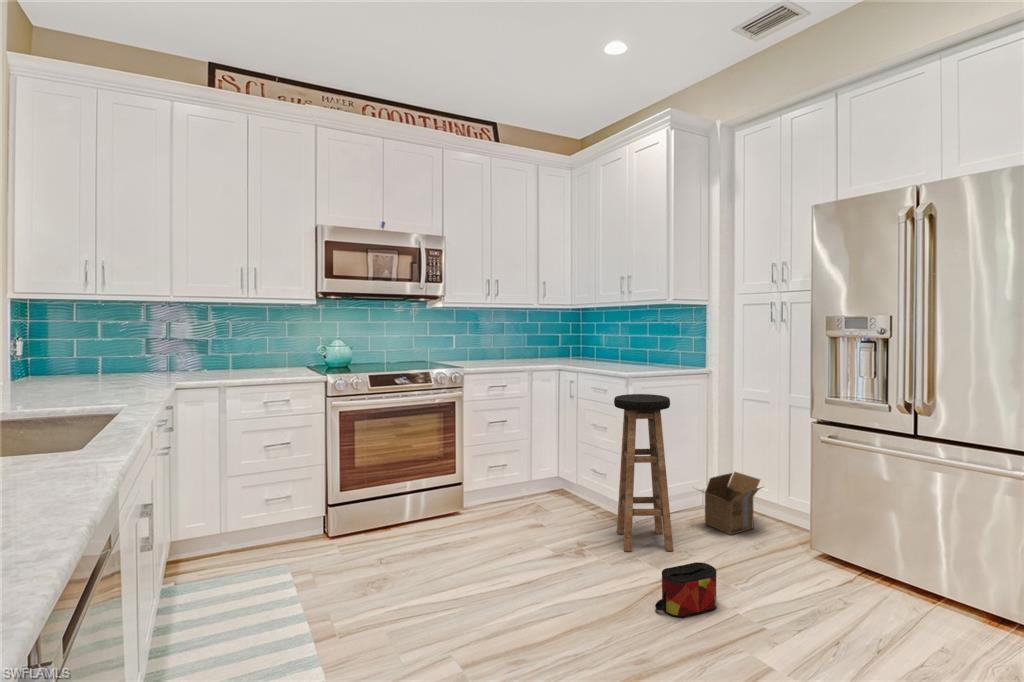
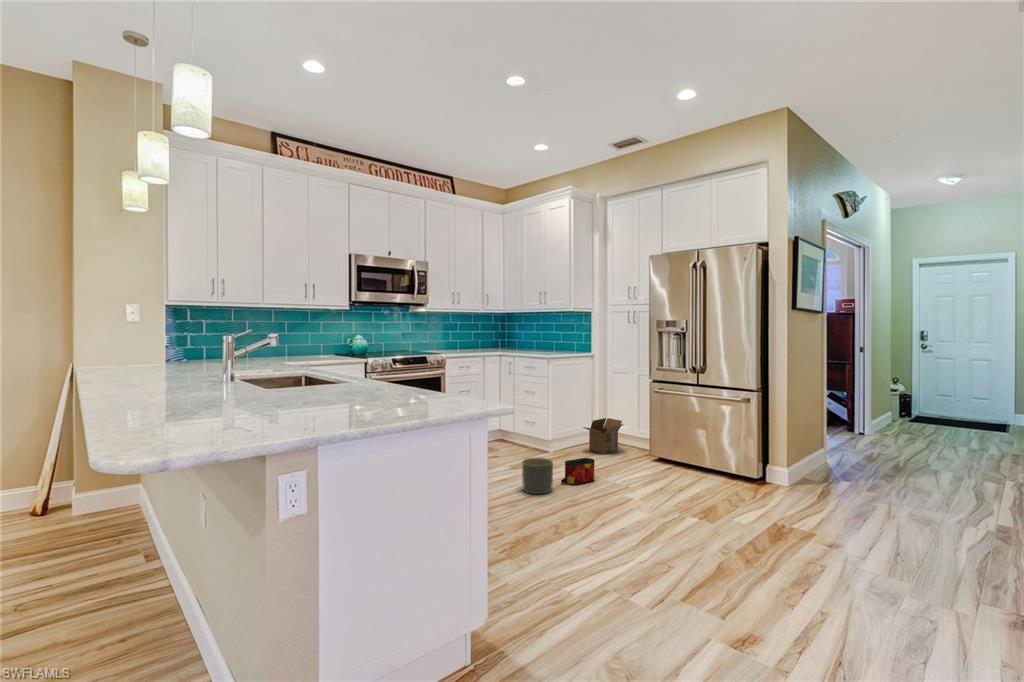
bar stool: present [614,394,673,551] -> none [535,367,570,463]
planter: none [582,564,638,642] -> present [522,458,553,494]

